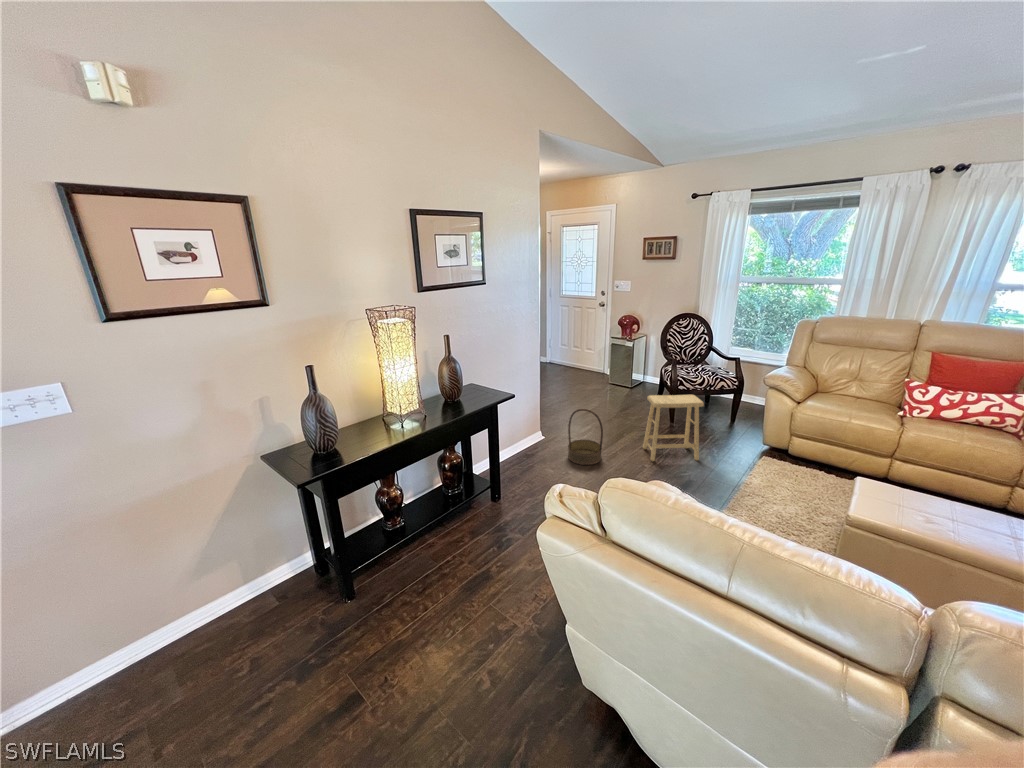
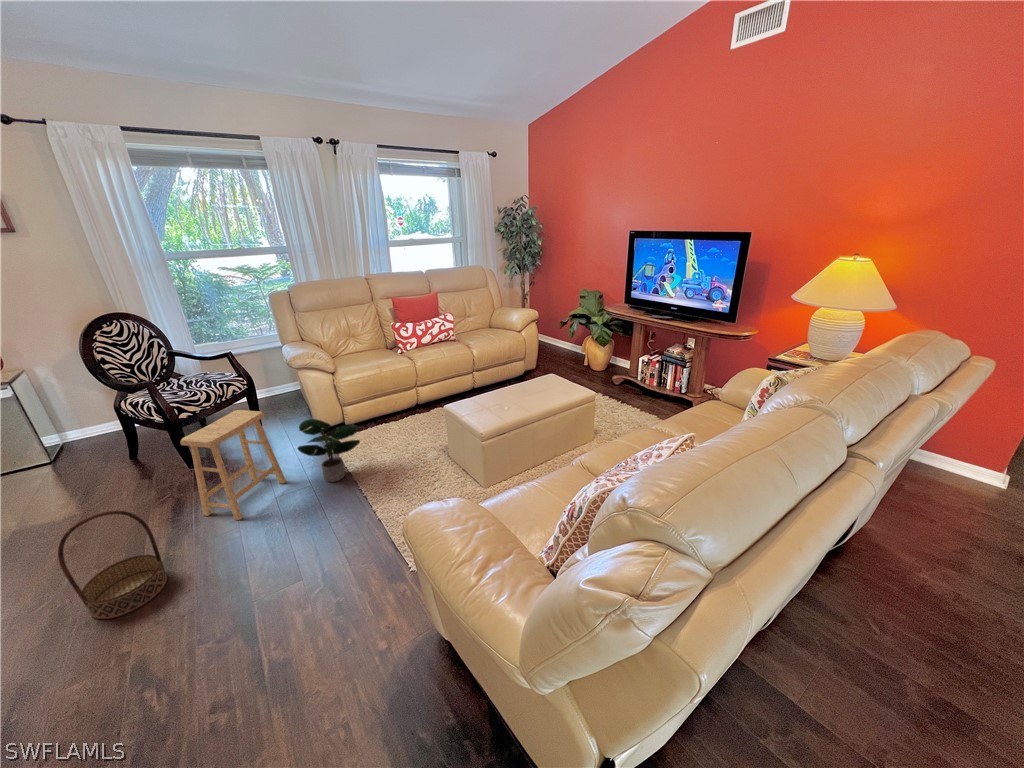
potted plant: none [709,424,768,483] -> present [297,419,360,482]

